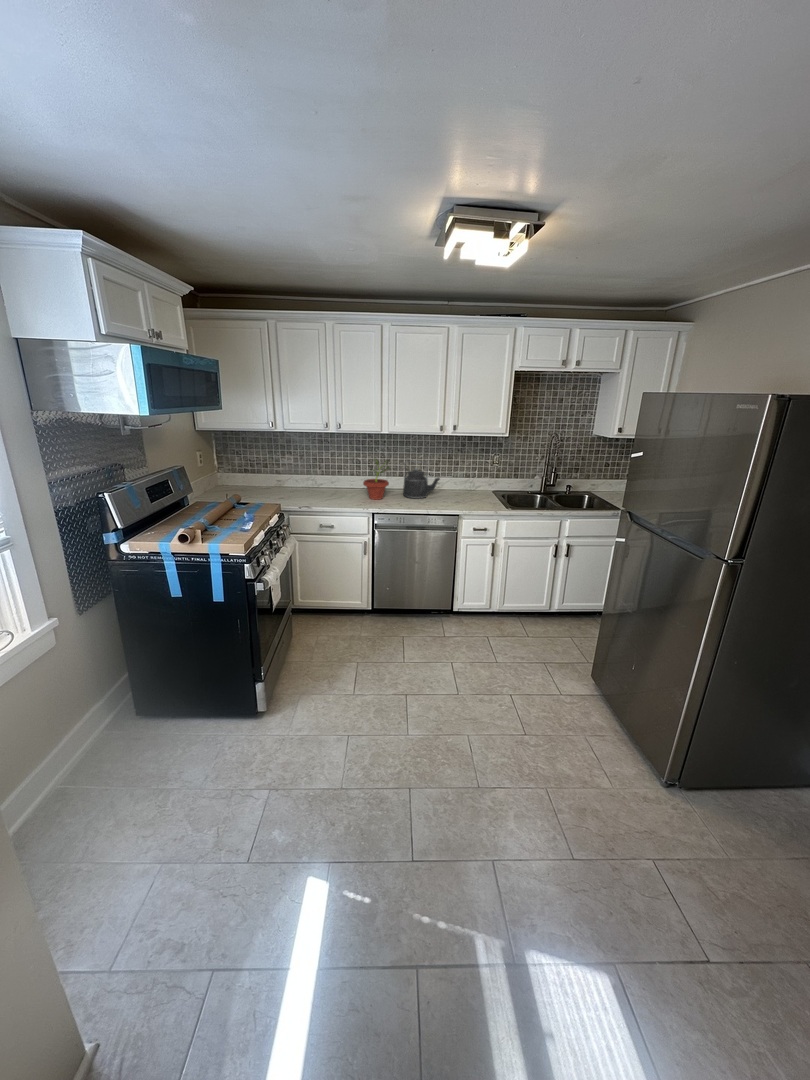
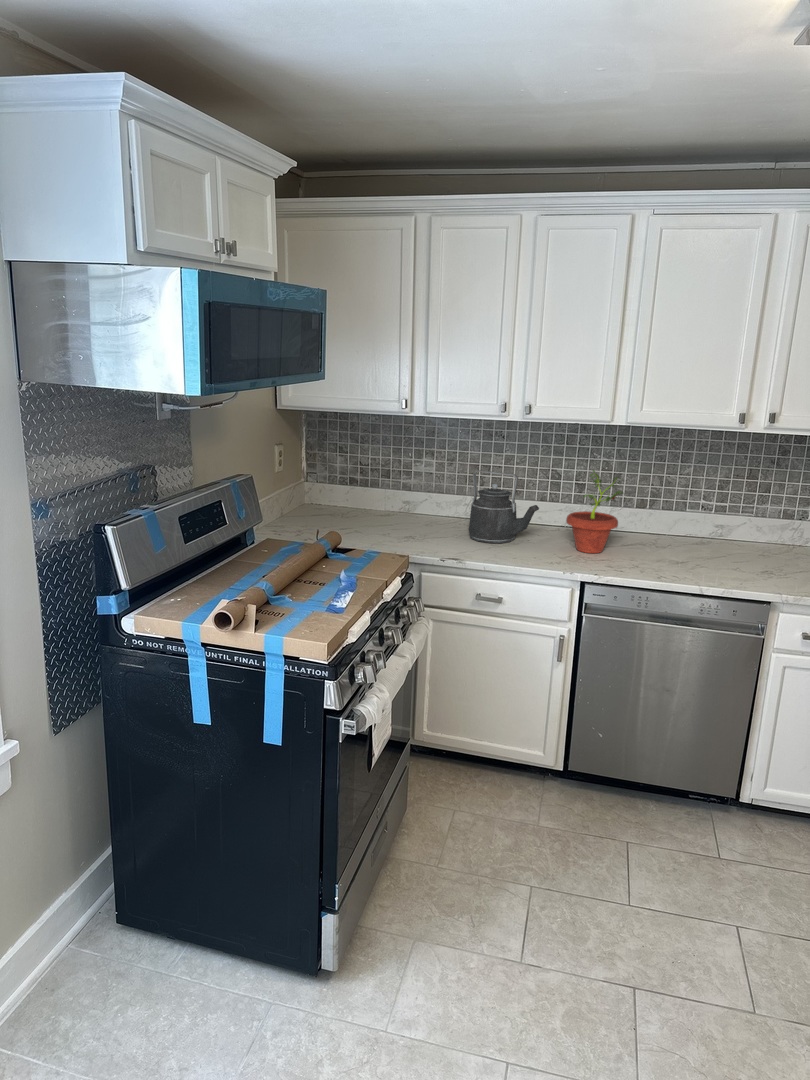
kettle: present [403,468,440,498] -> present [469,470,539,543]

